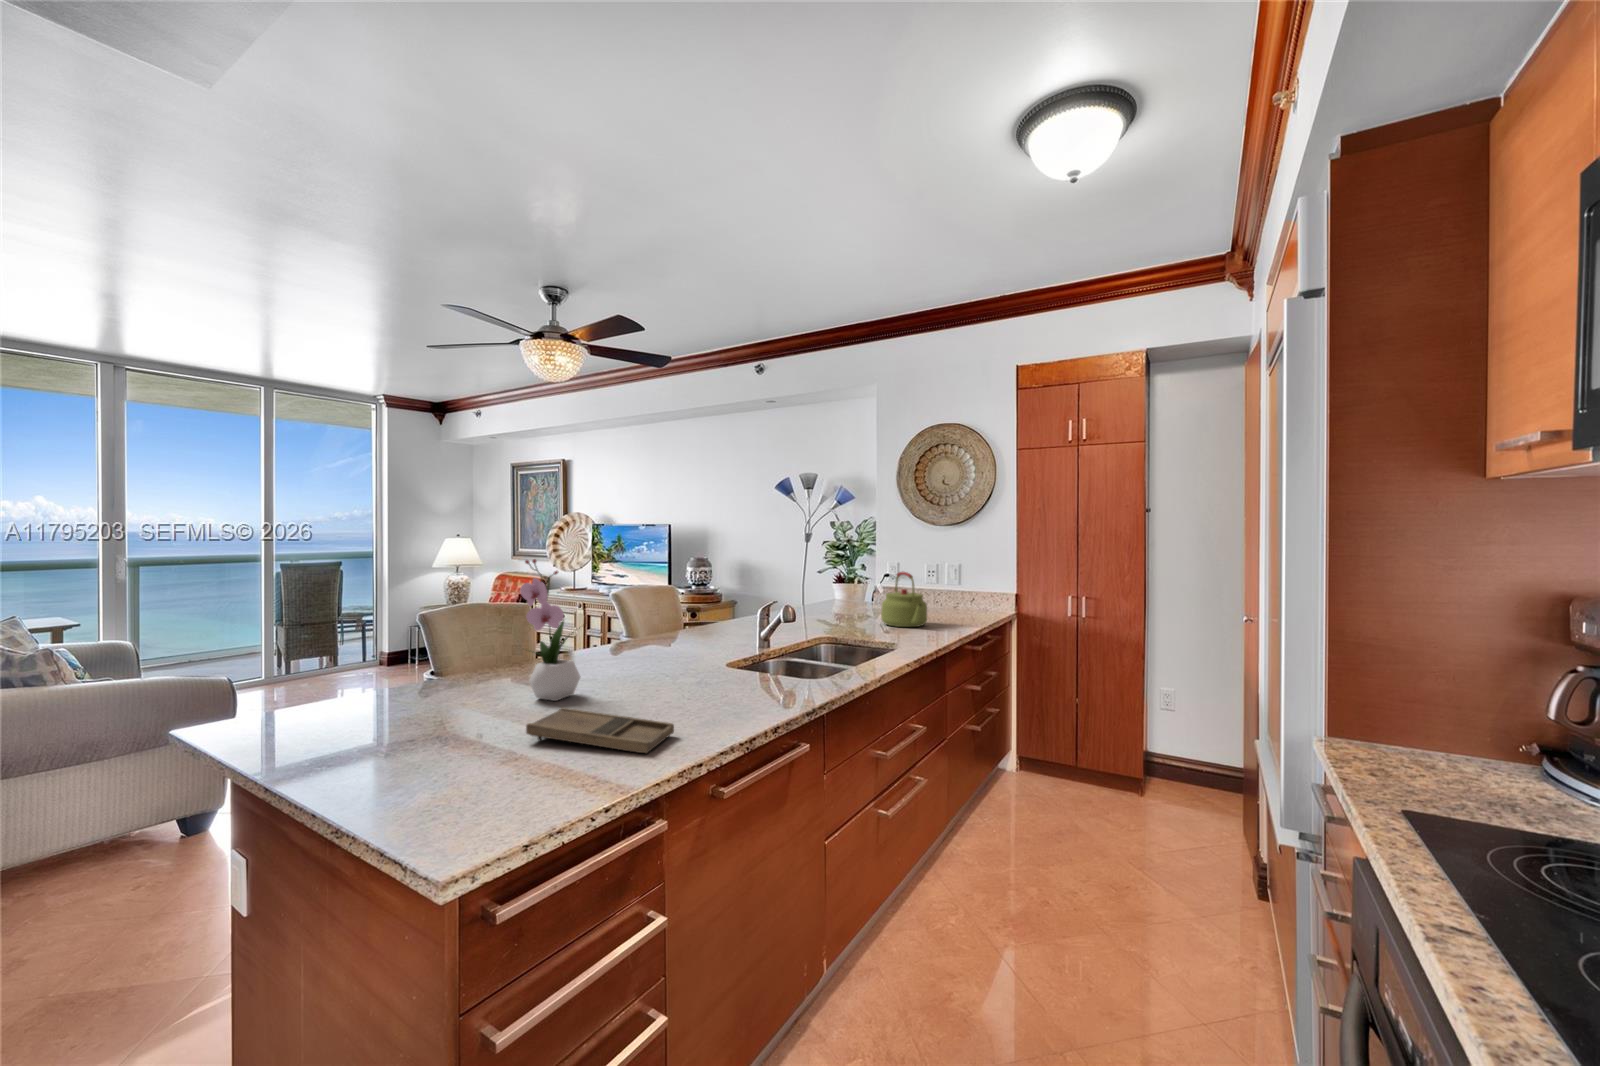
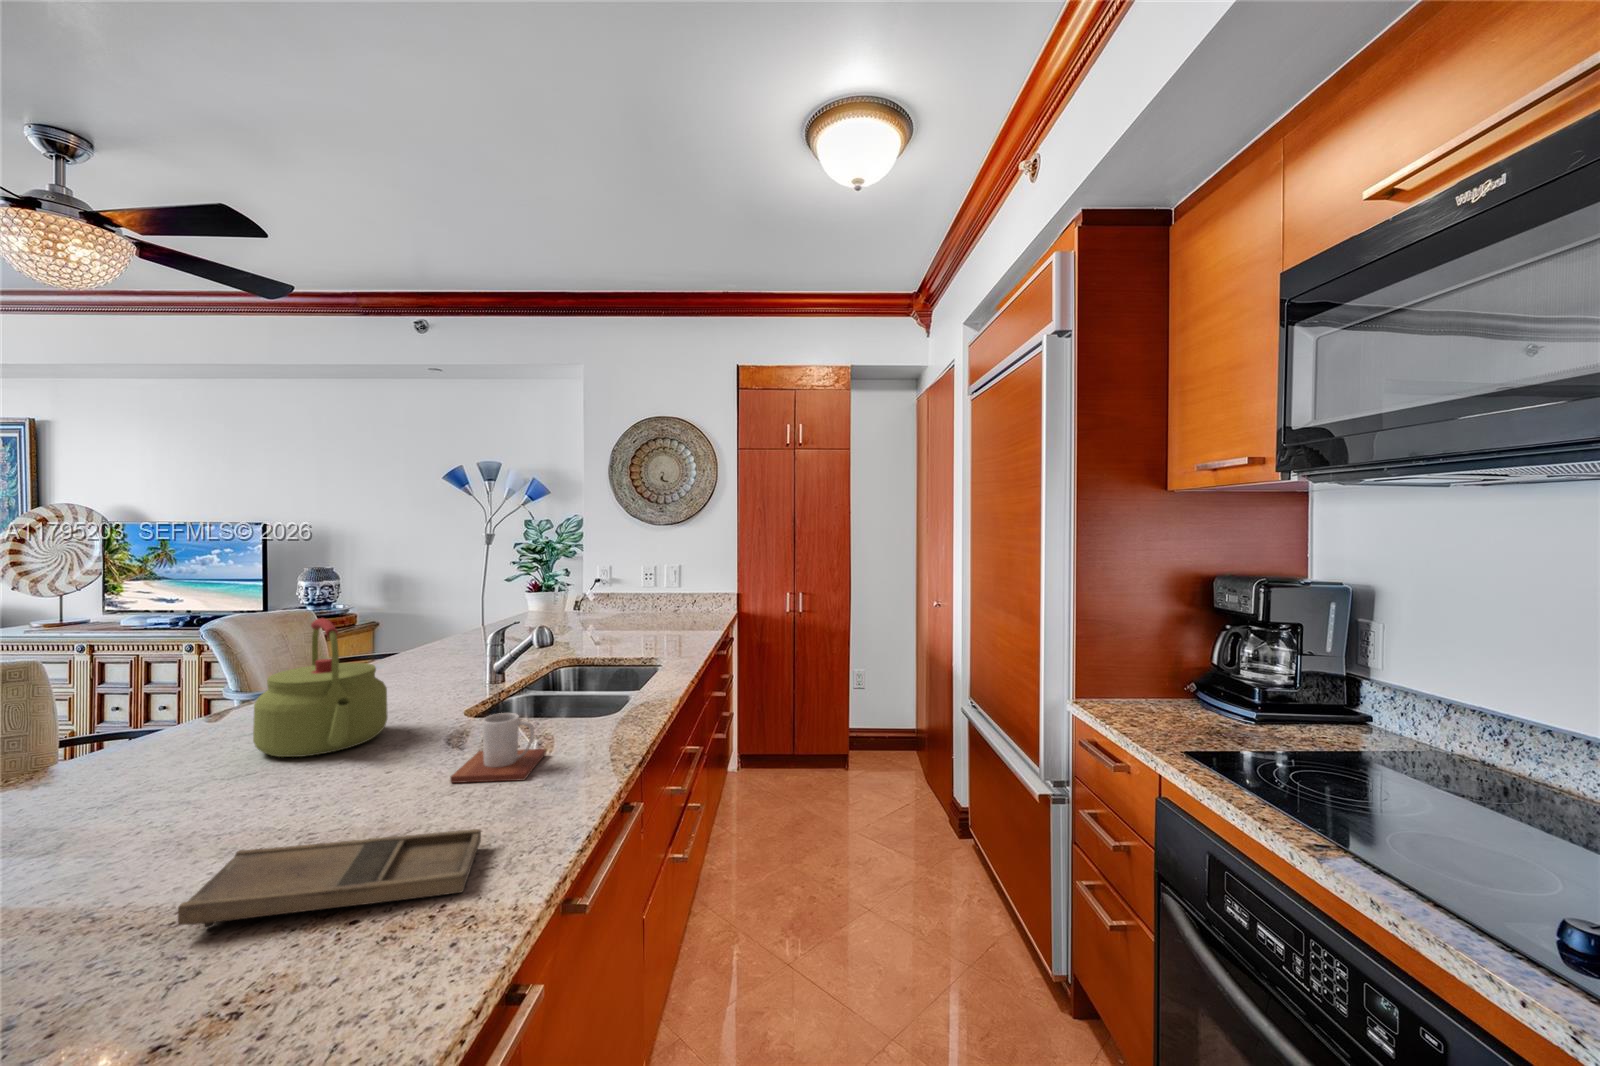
flower arrangement: present [520,559,581,701] -> none [95,586,247,841]
kettle: present [881,572,927,627] -> present [253,618,388,757]
mug: none [687,660,753,707] -> present [450,713,546,783]

